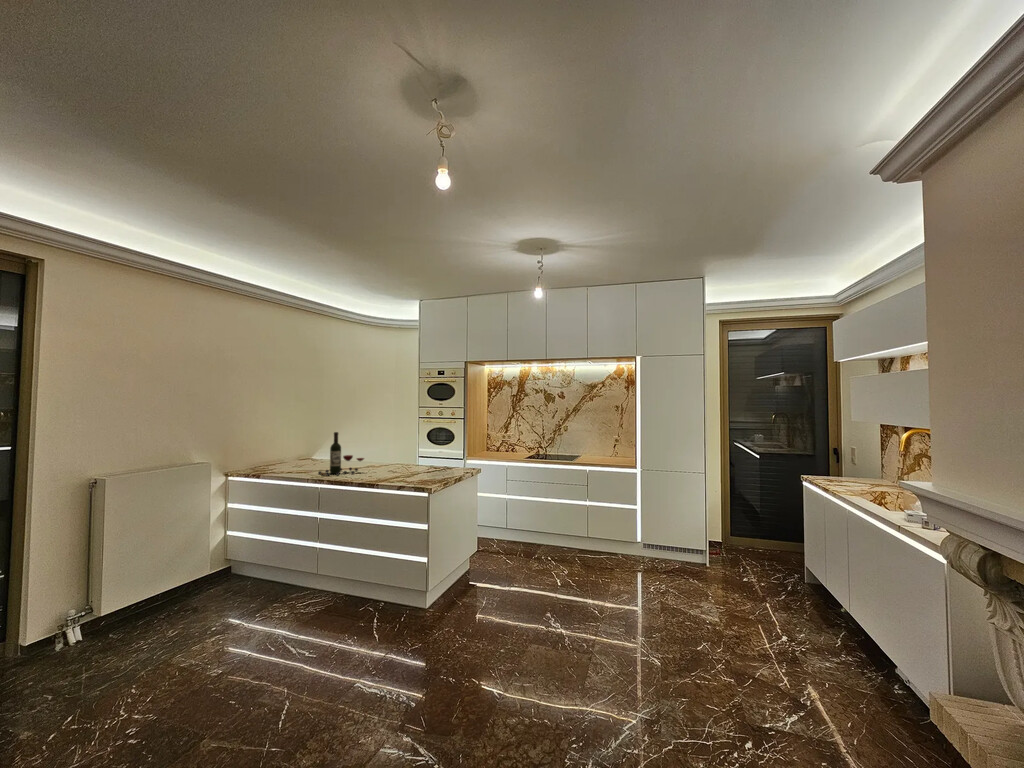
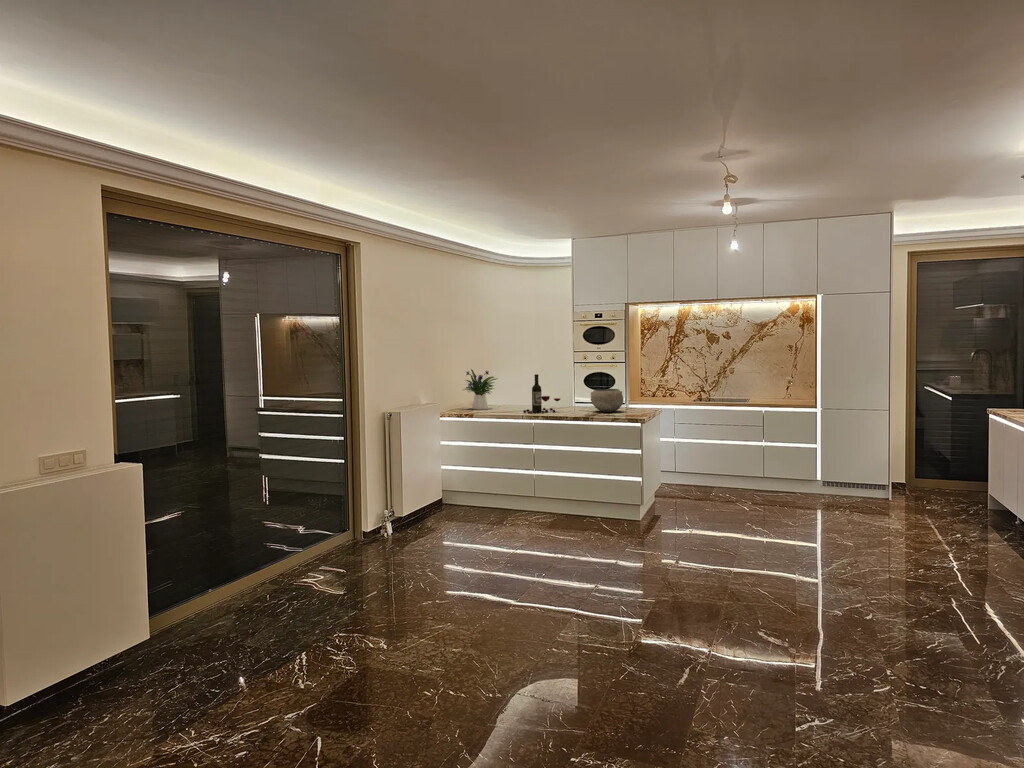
flower arrangement: none [273,424,318,467] -> present [465,369,496,410]
ceramic bowl: none [393,448,430,474] -> present [591,389,623,412]

